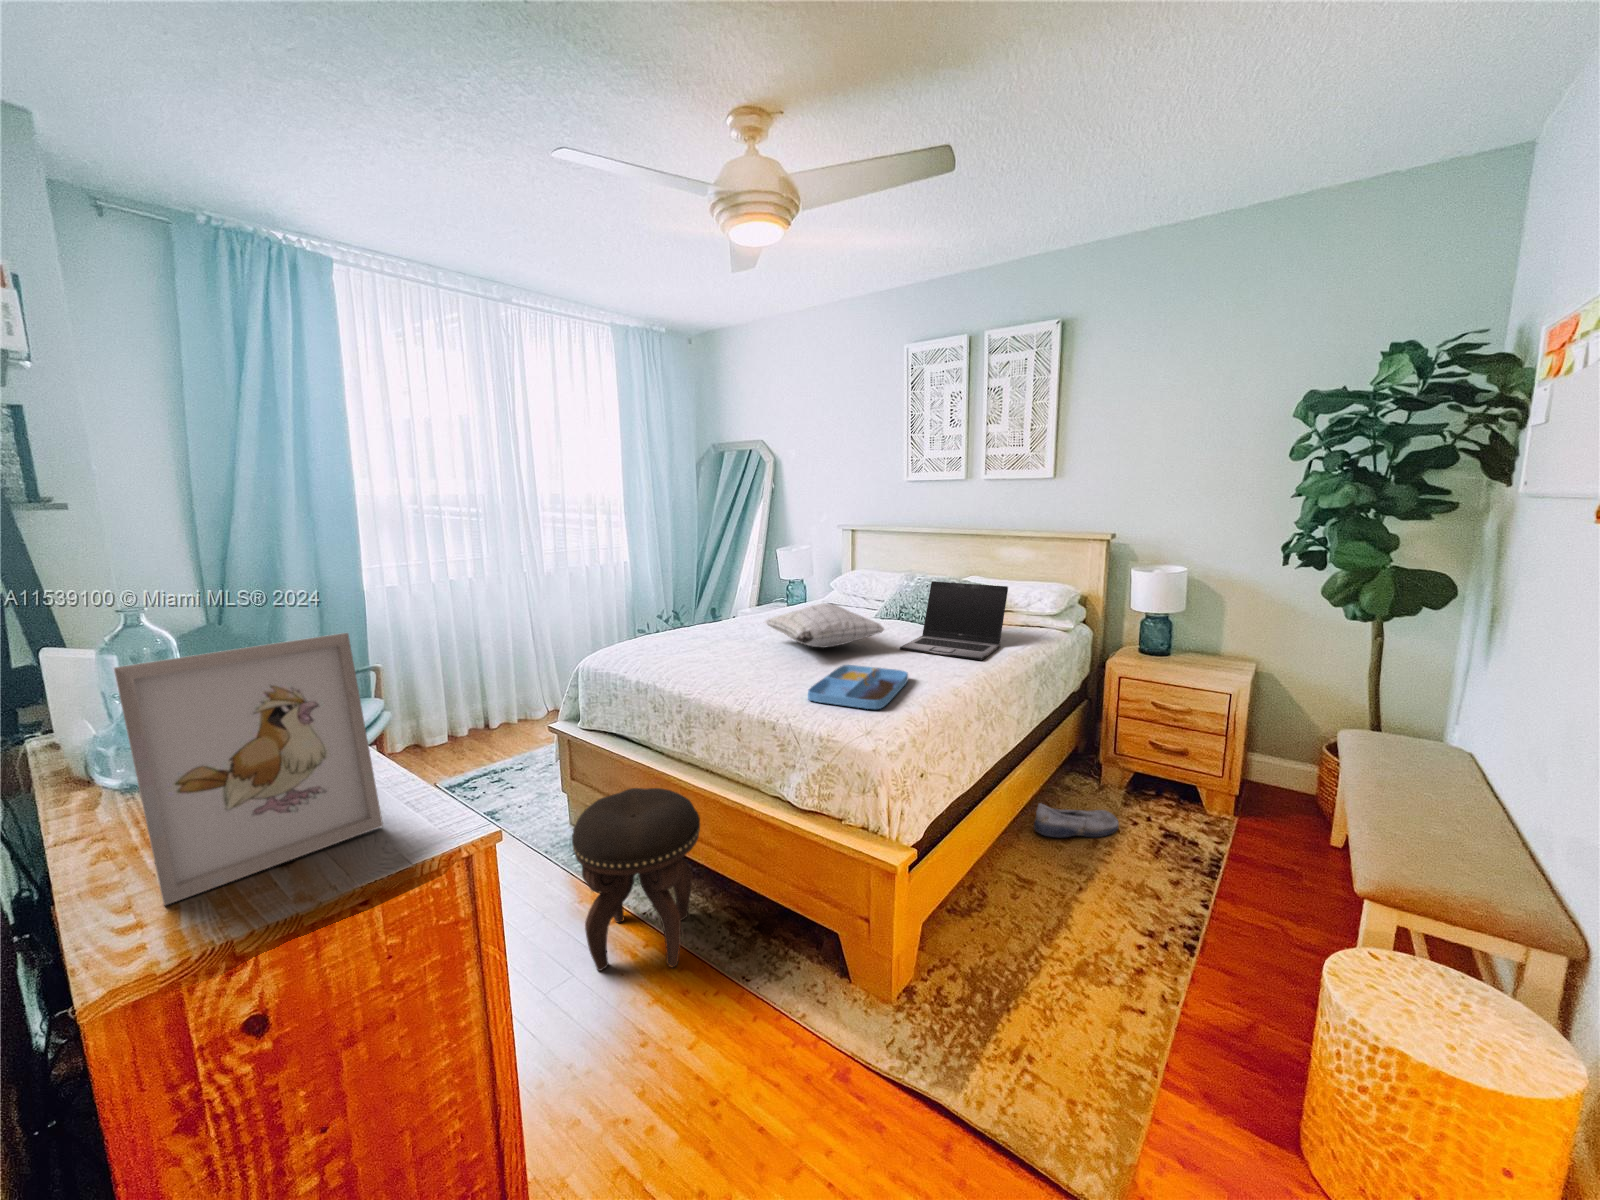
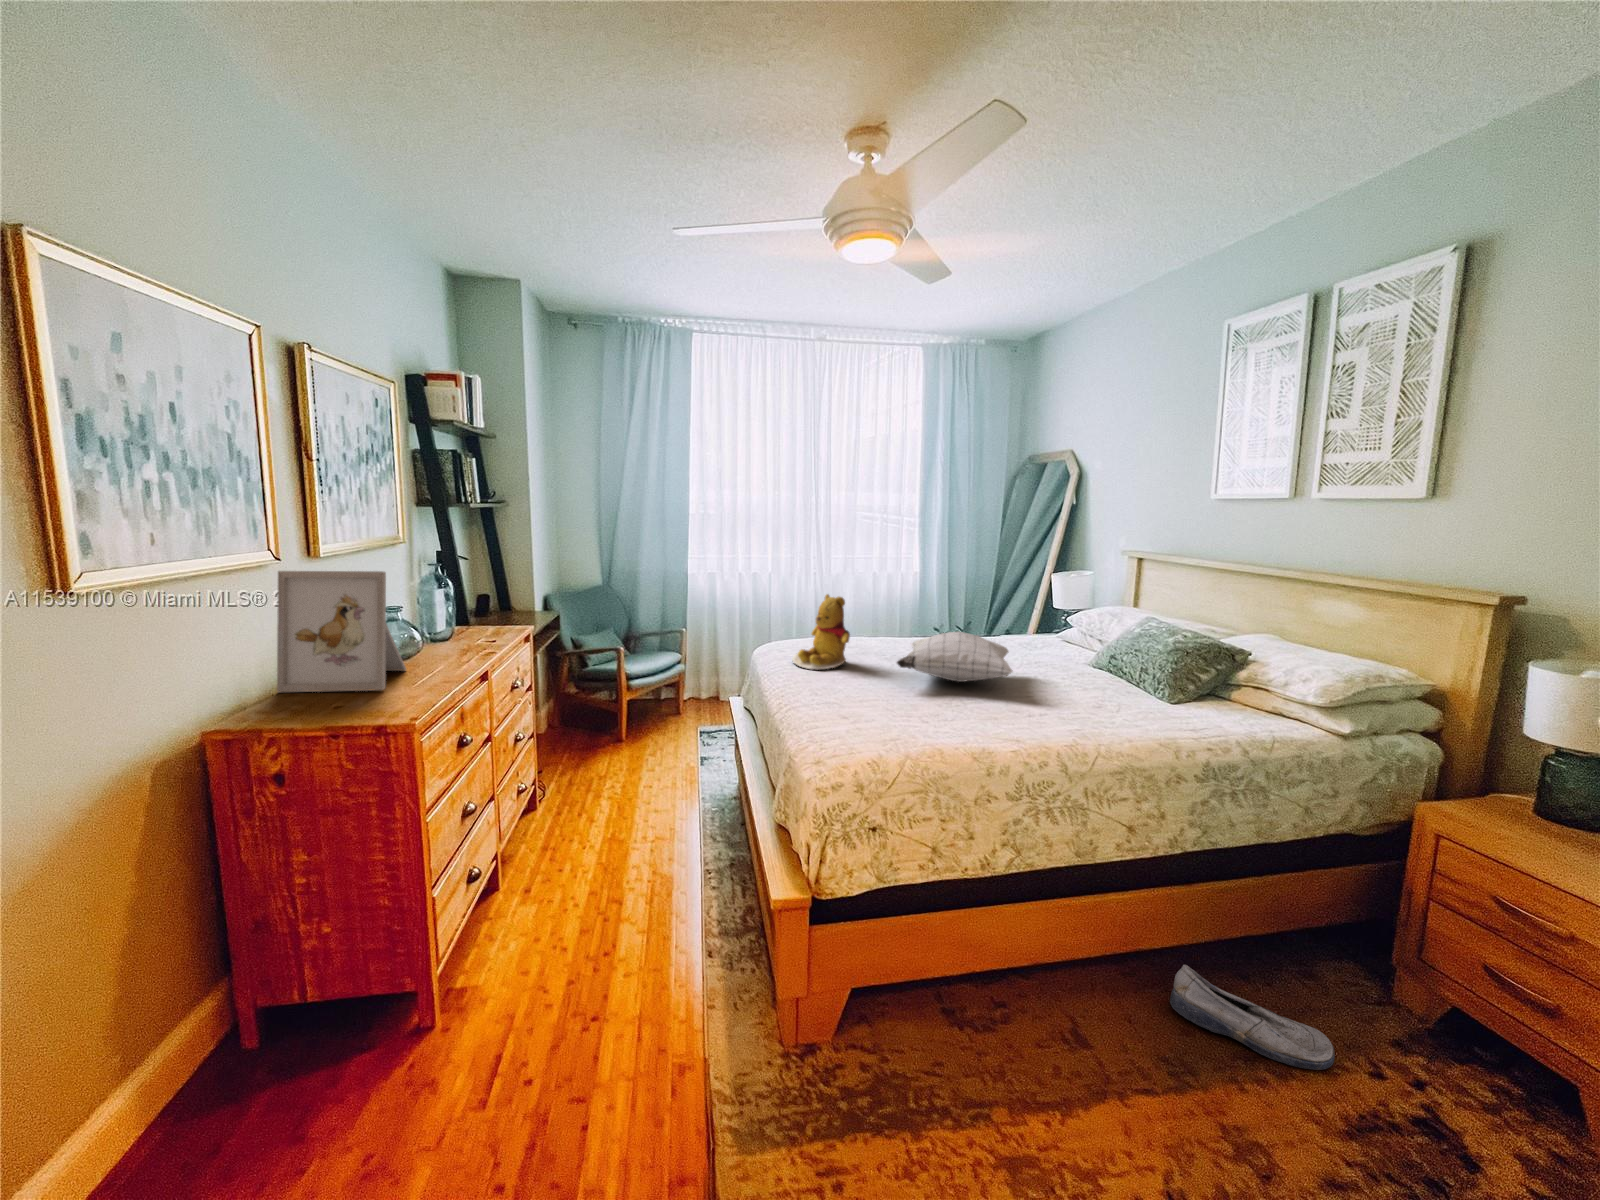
laptop: present [900,581,1008,660] -> none [1036,628,1214,735]
teddy bear: none [657,586,729,666] -> present [792,594,850,670]
tray: present [808,665,908,709] -> none [830,698,968,741]
footstool: present [572,788,700,971] -> none [626,757,735,919]

